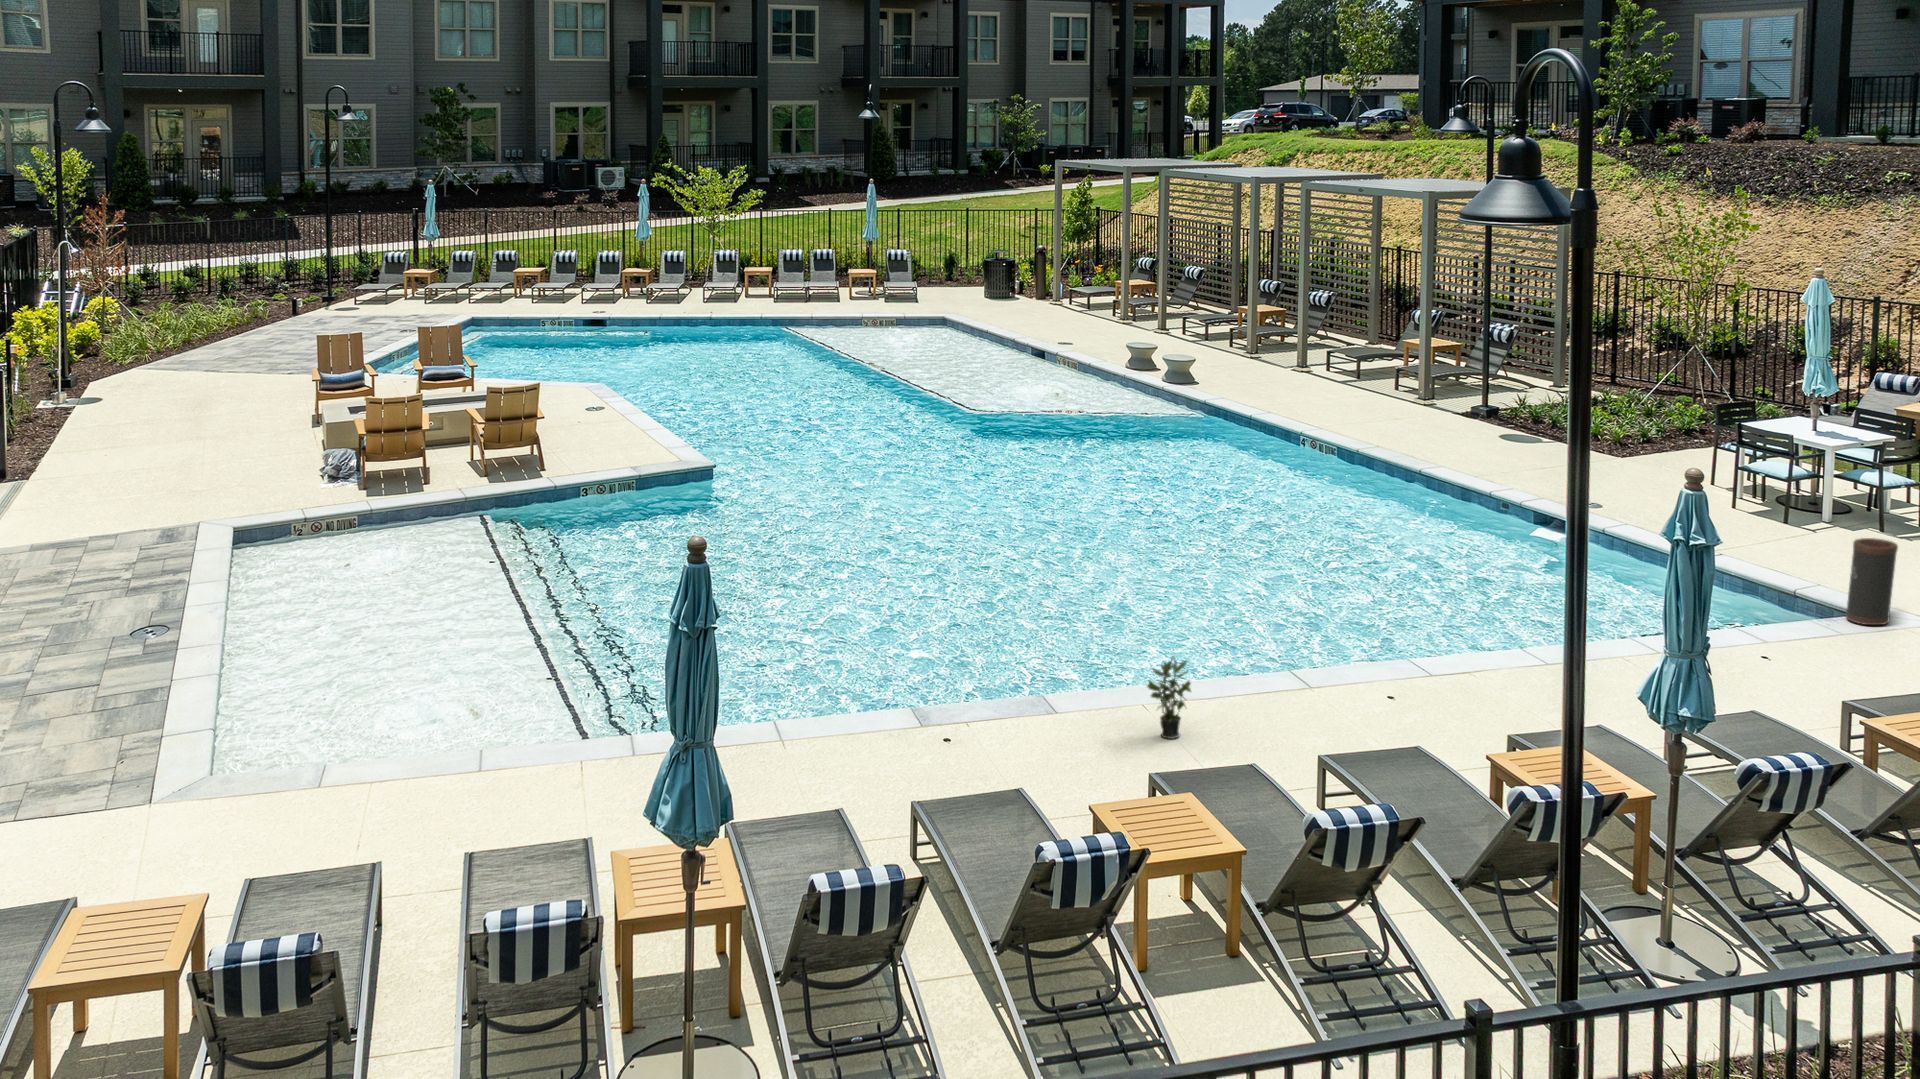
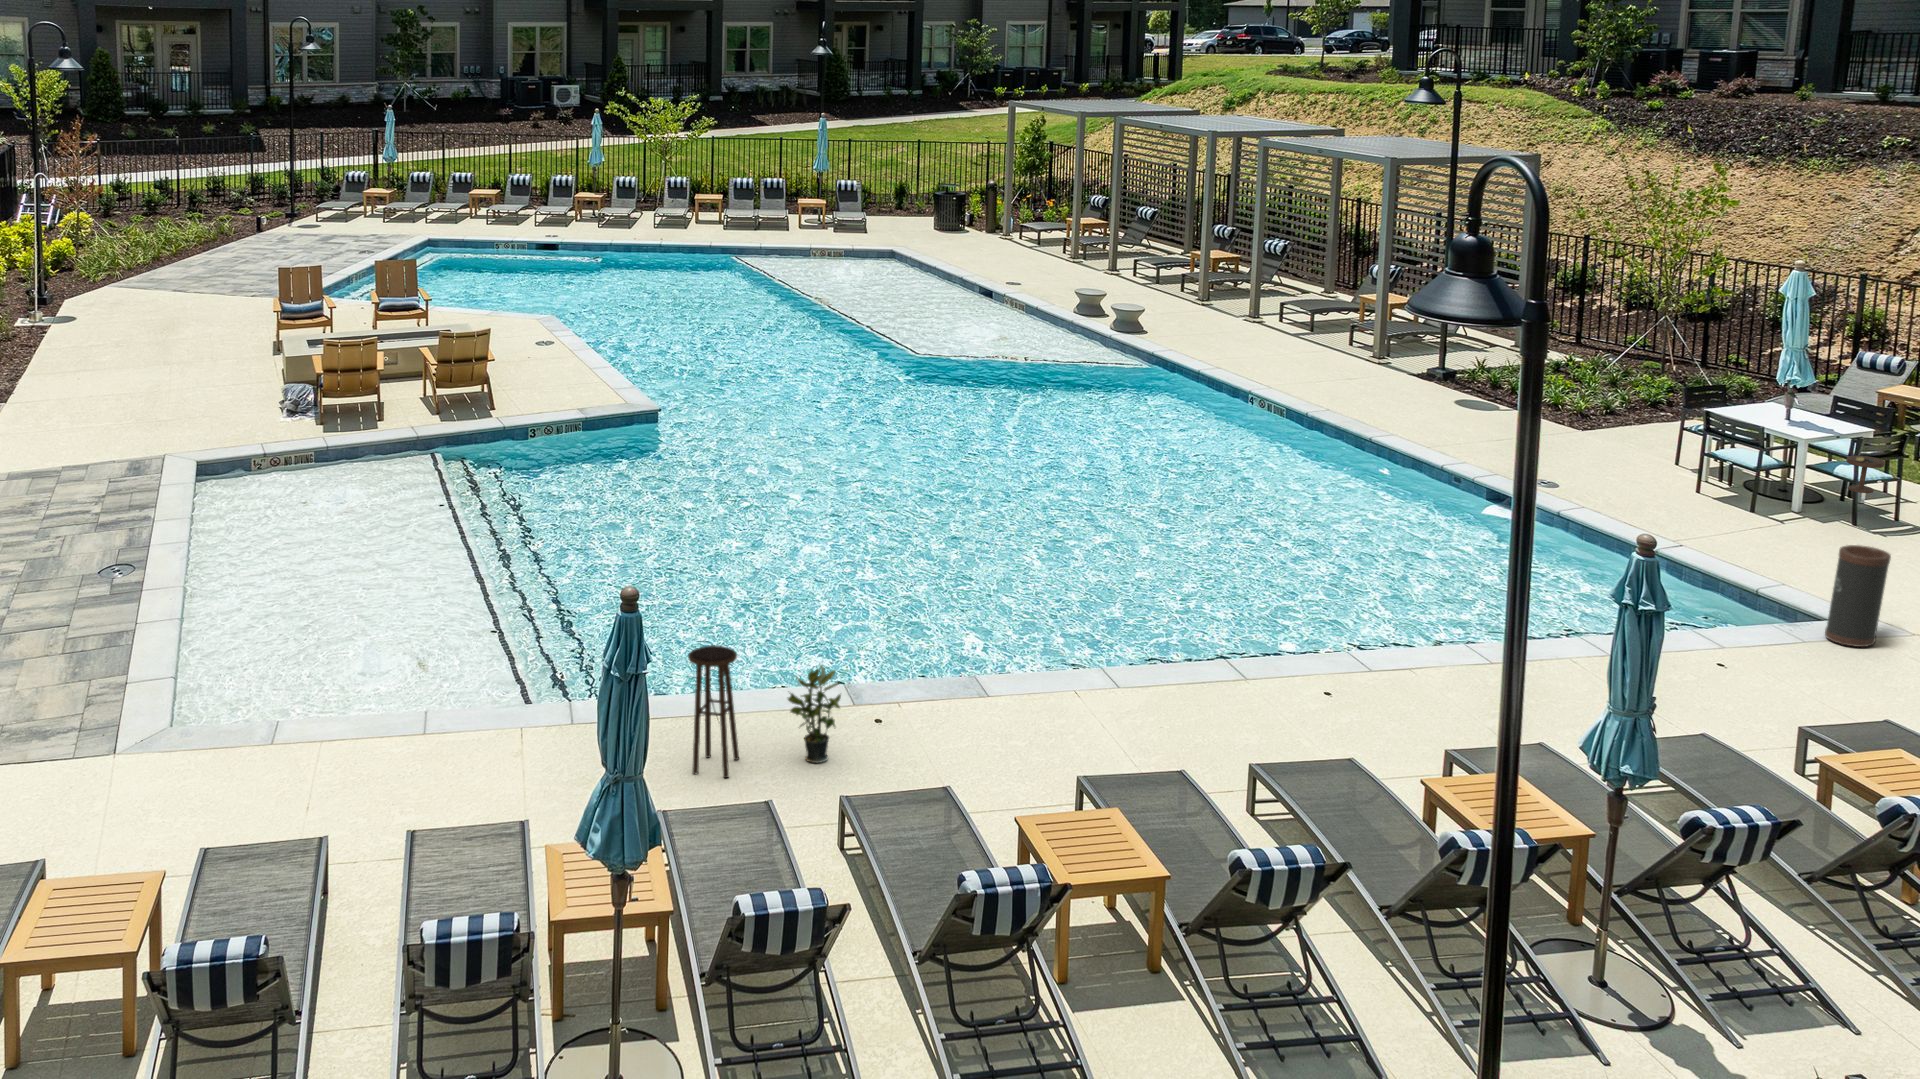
side table: none [1862,466,1896,523] -> present [1847,456,1885,493]
stool: none [901,646,941,755] -> present [688,645,739,778]
potted plant: present [1147,657,1191,739] -> present [788,665,841,763]

